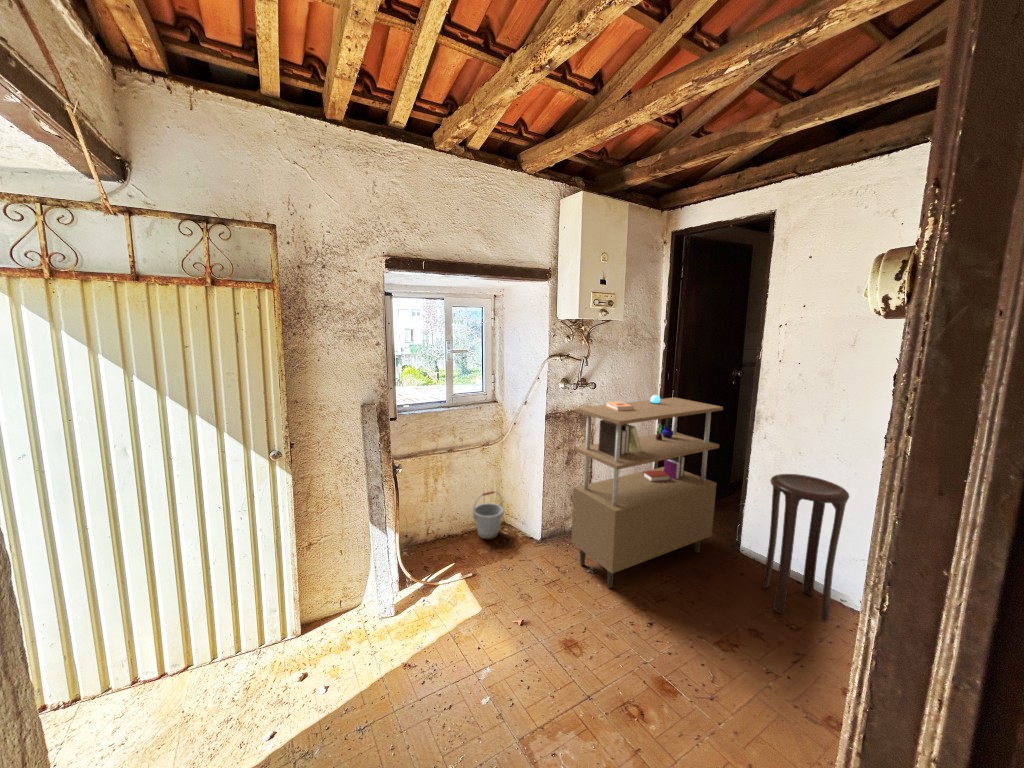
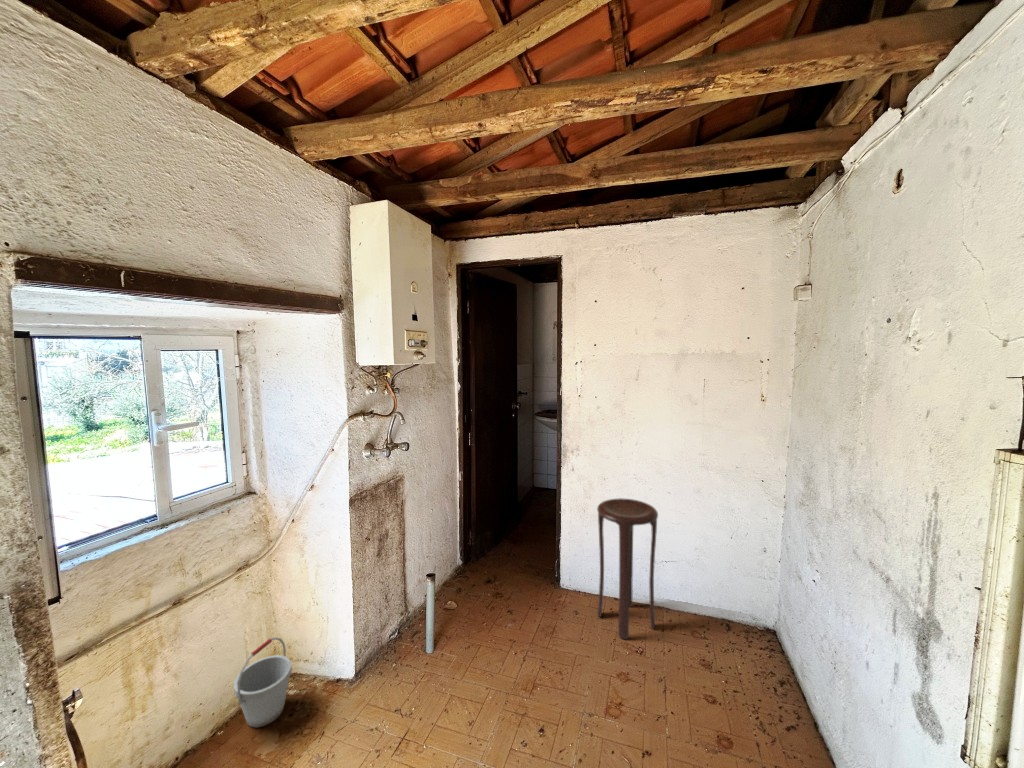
shelving unit: present [571,395,723,588] -> none [407,442,541,705]

